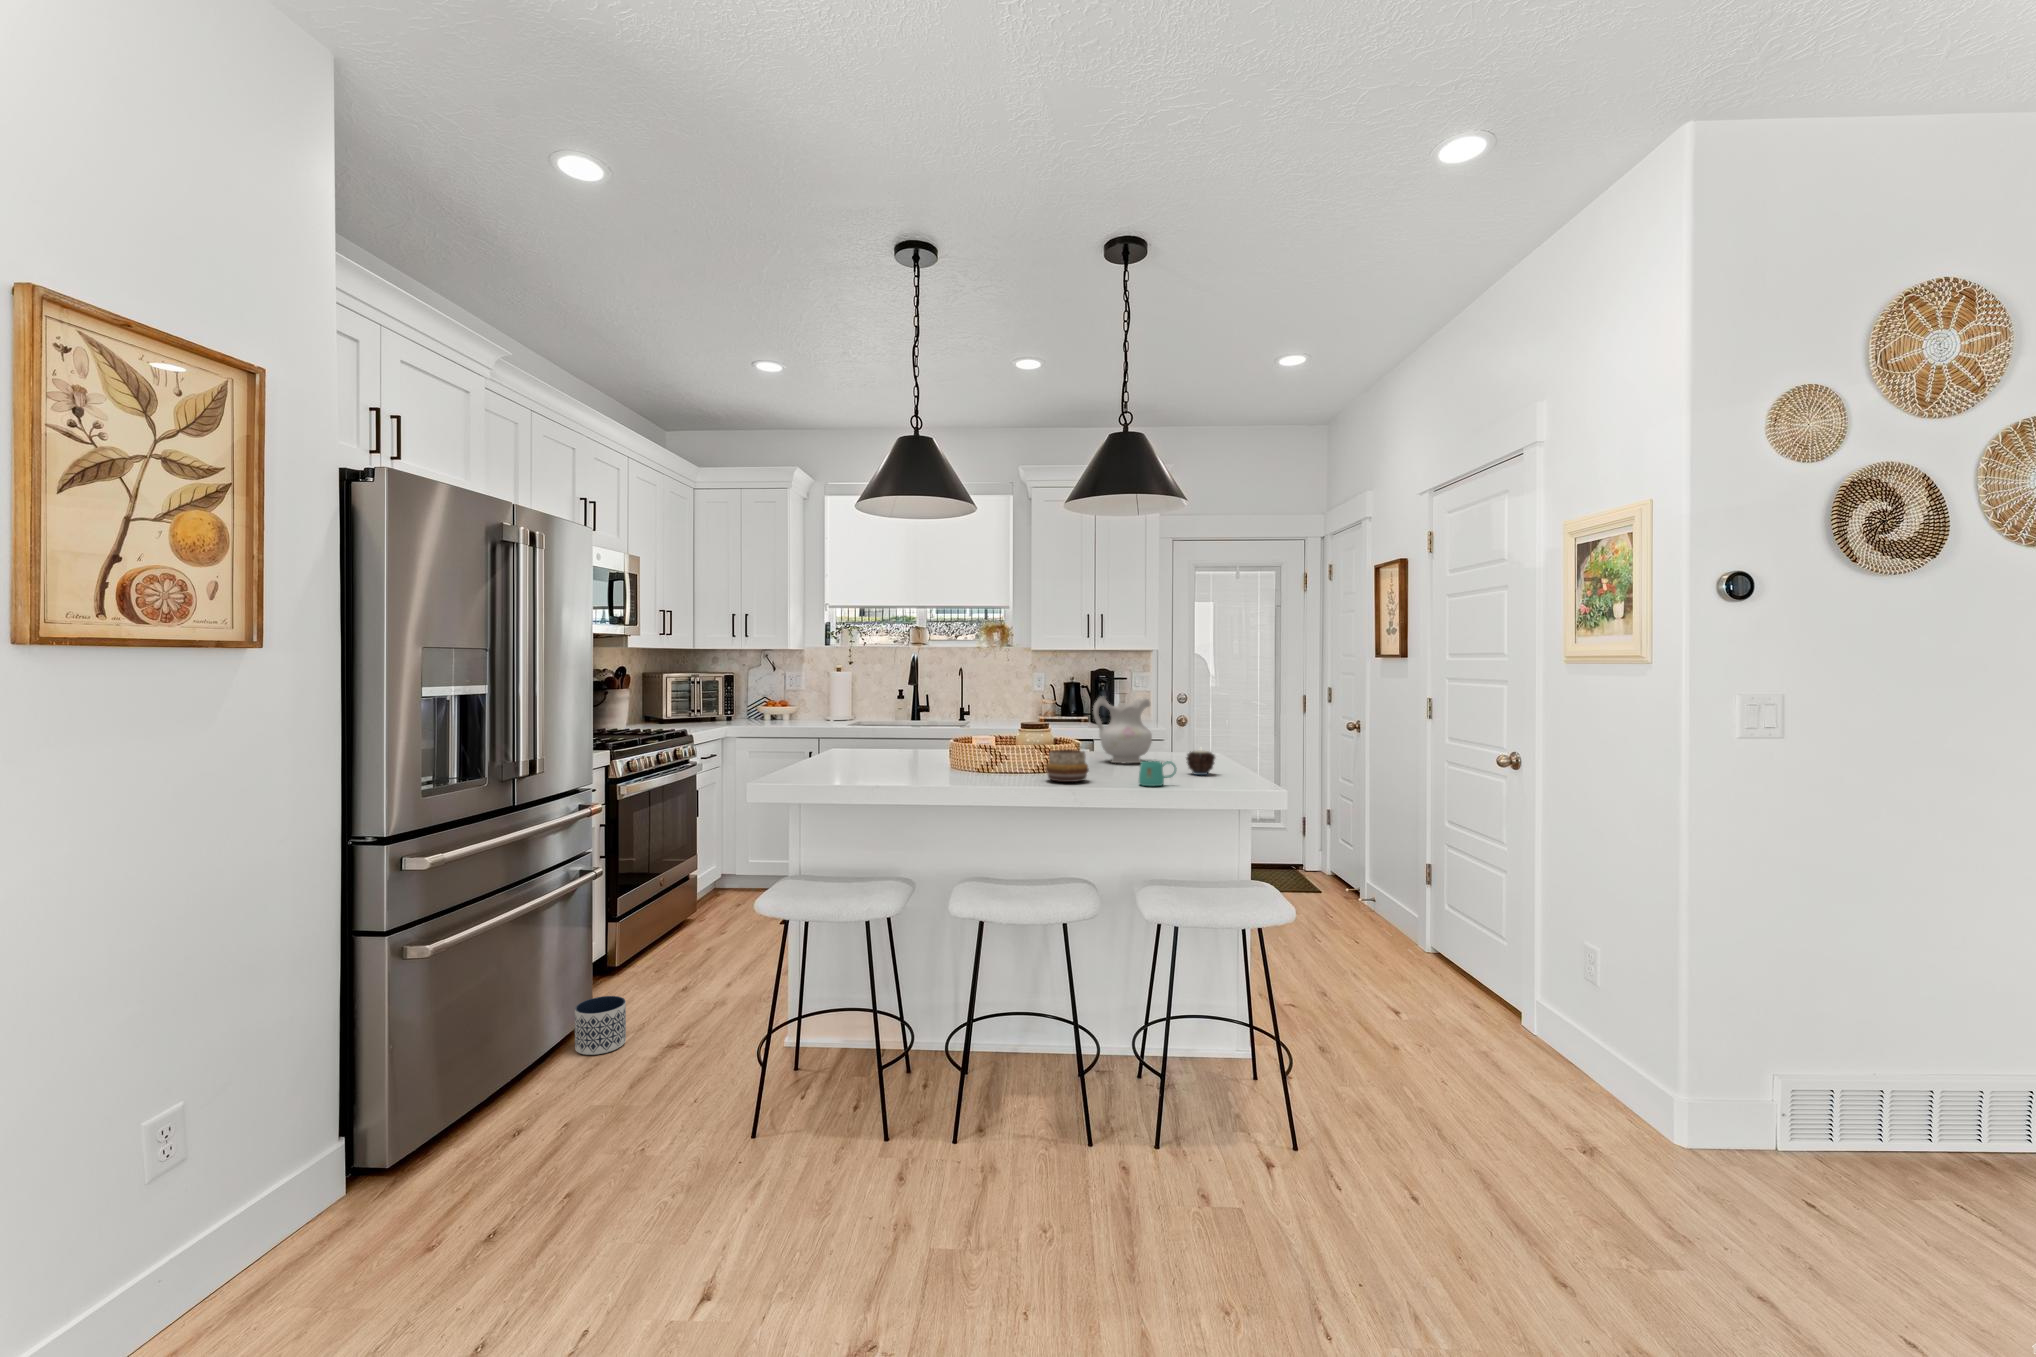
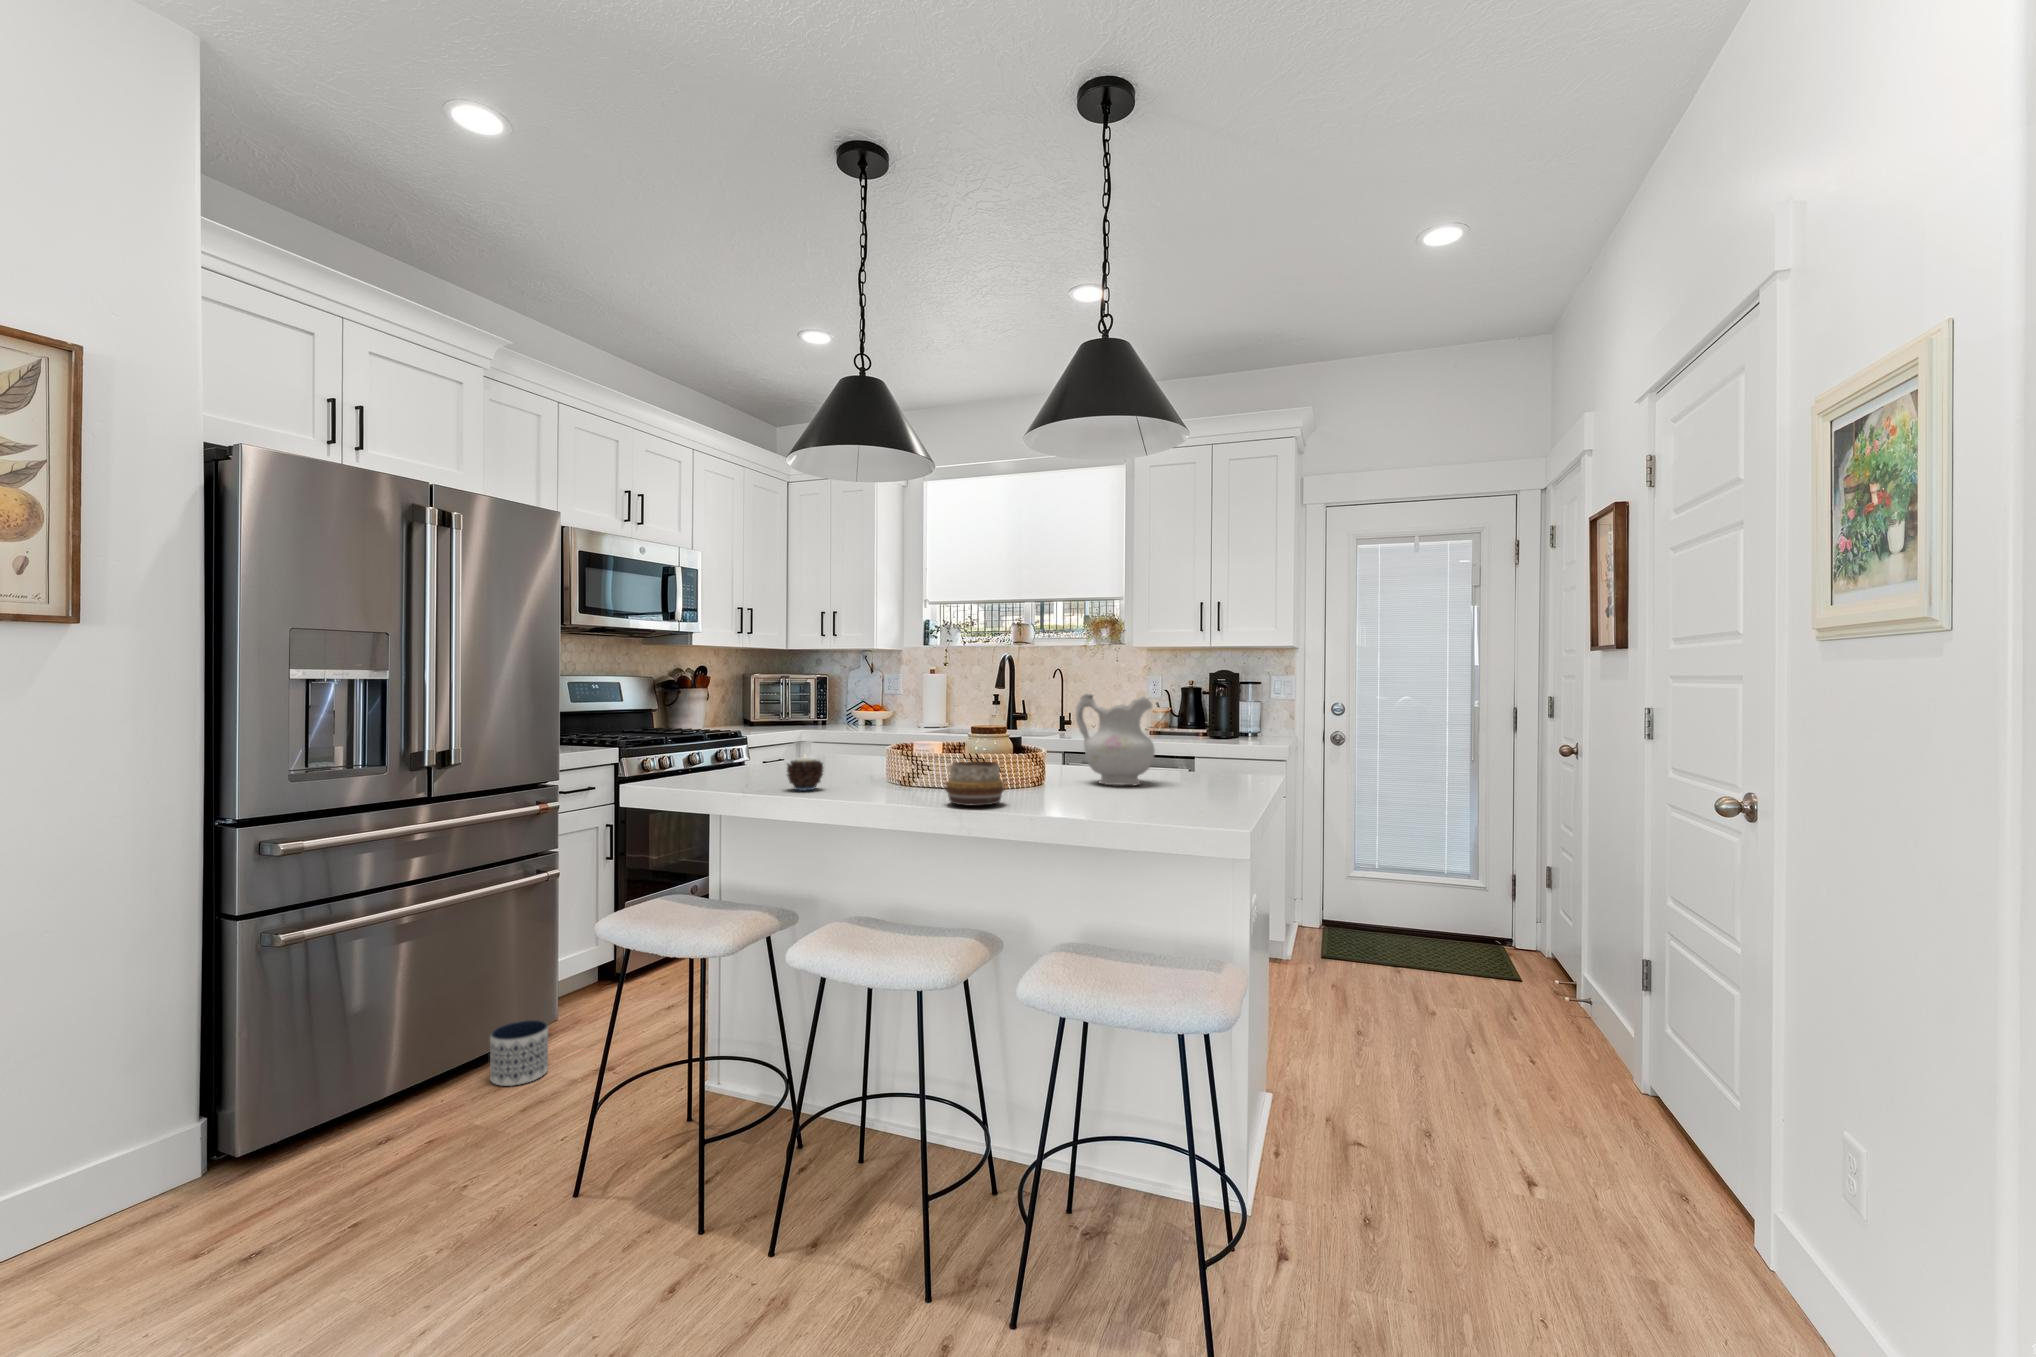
candle: present [1186,751,1215,775] -> present [787,759,823,790]
mug: present [1139,761,1176,786] -> none [1056,781,1111,817]

